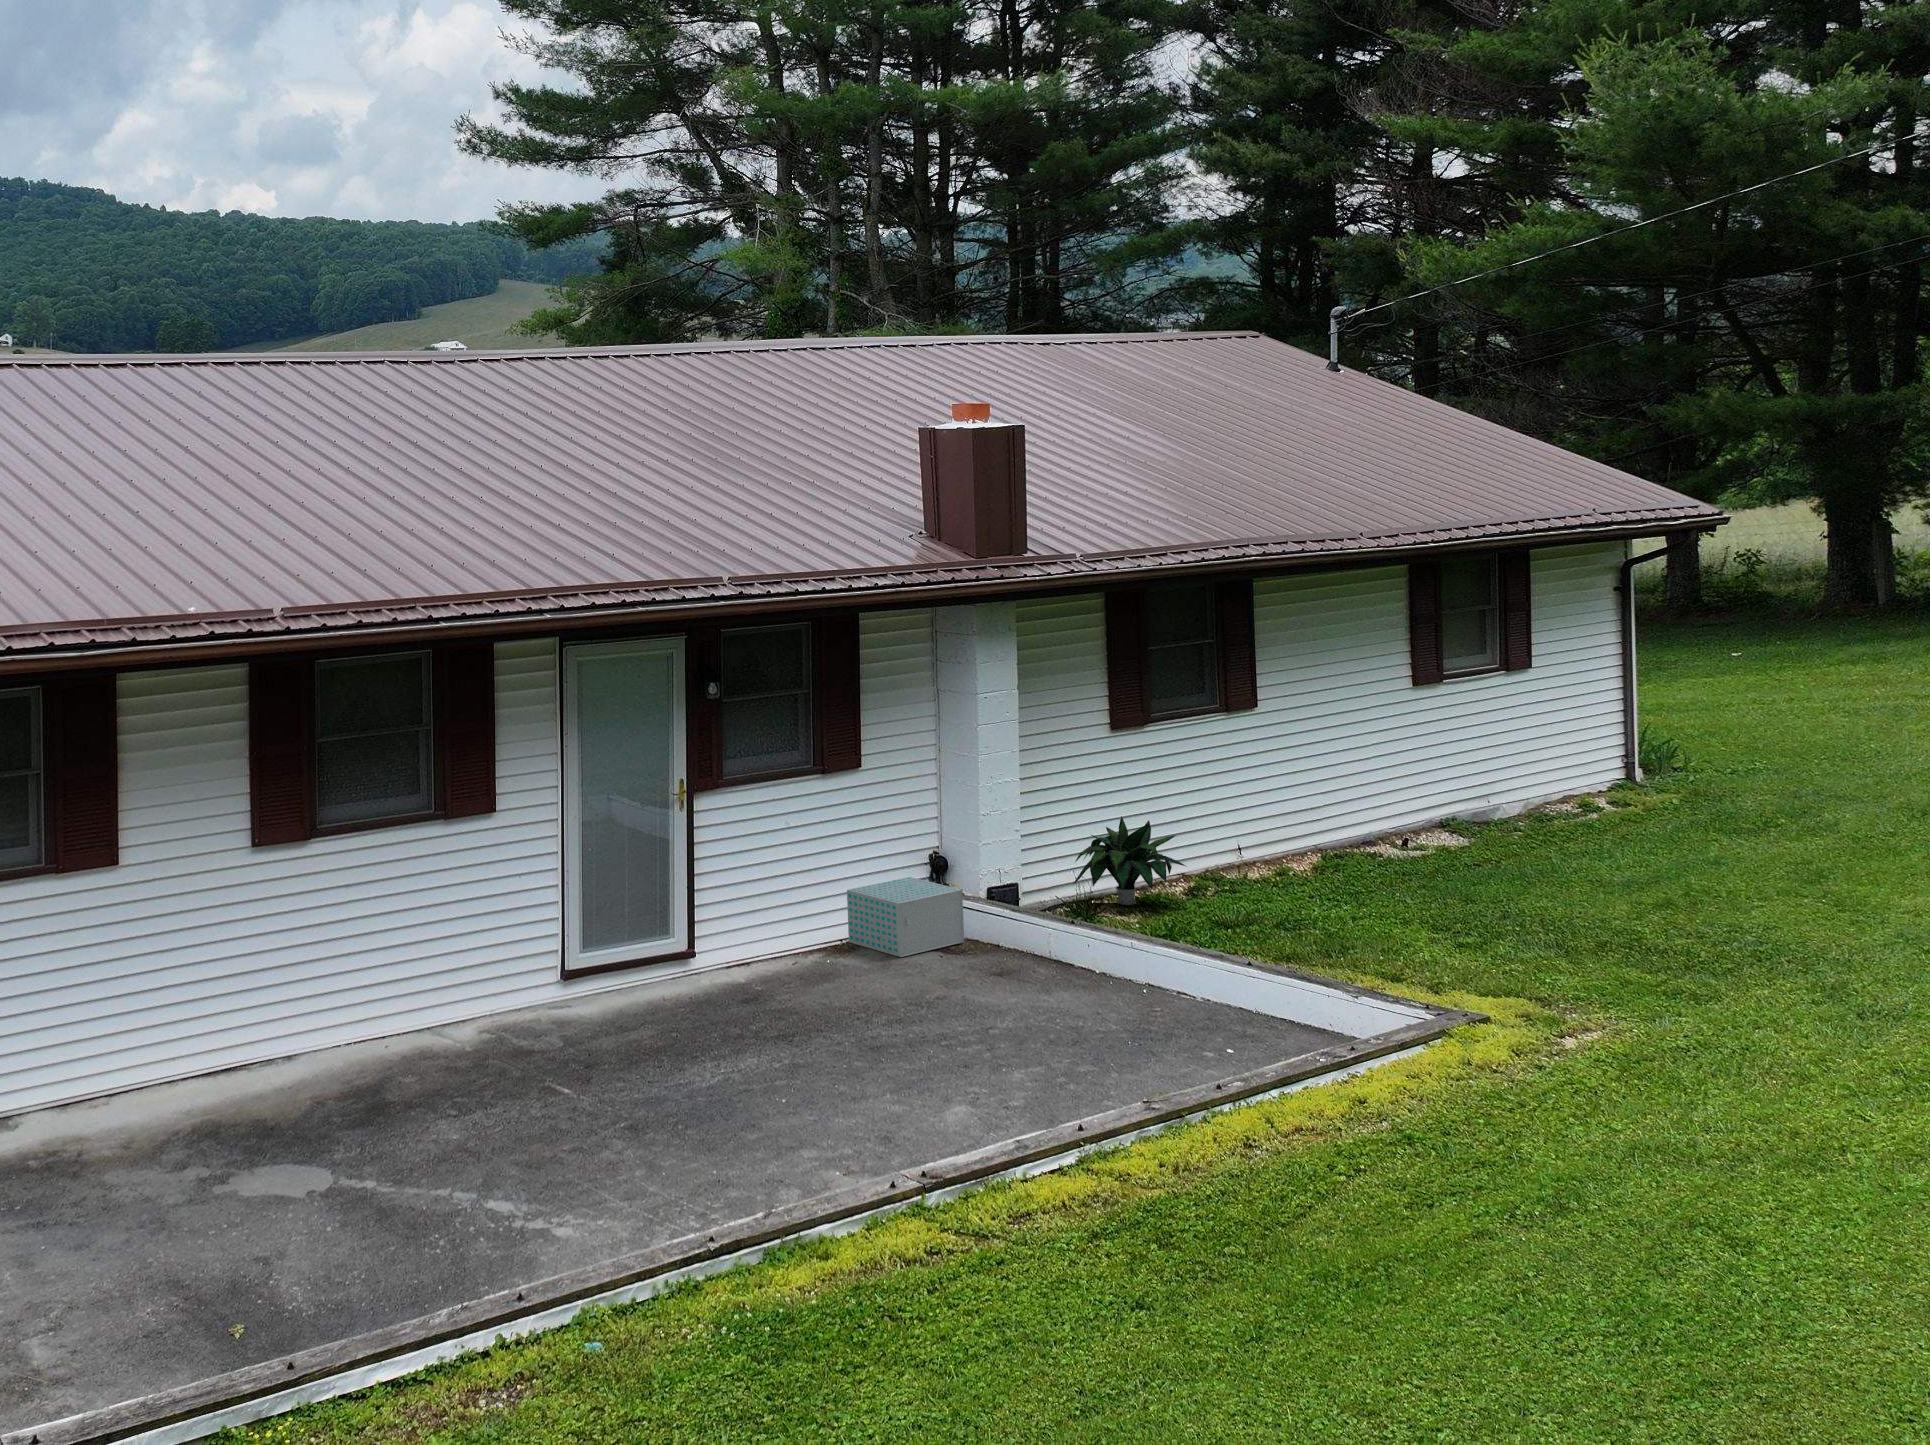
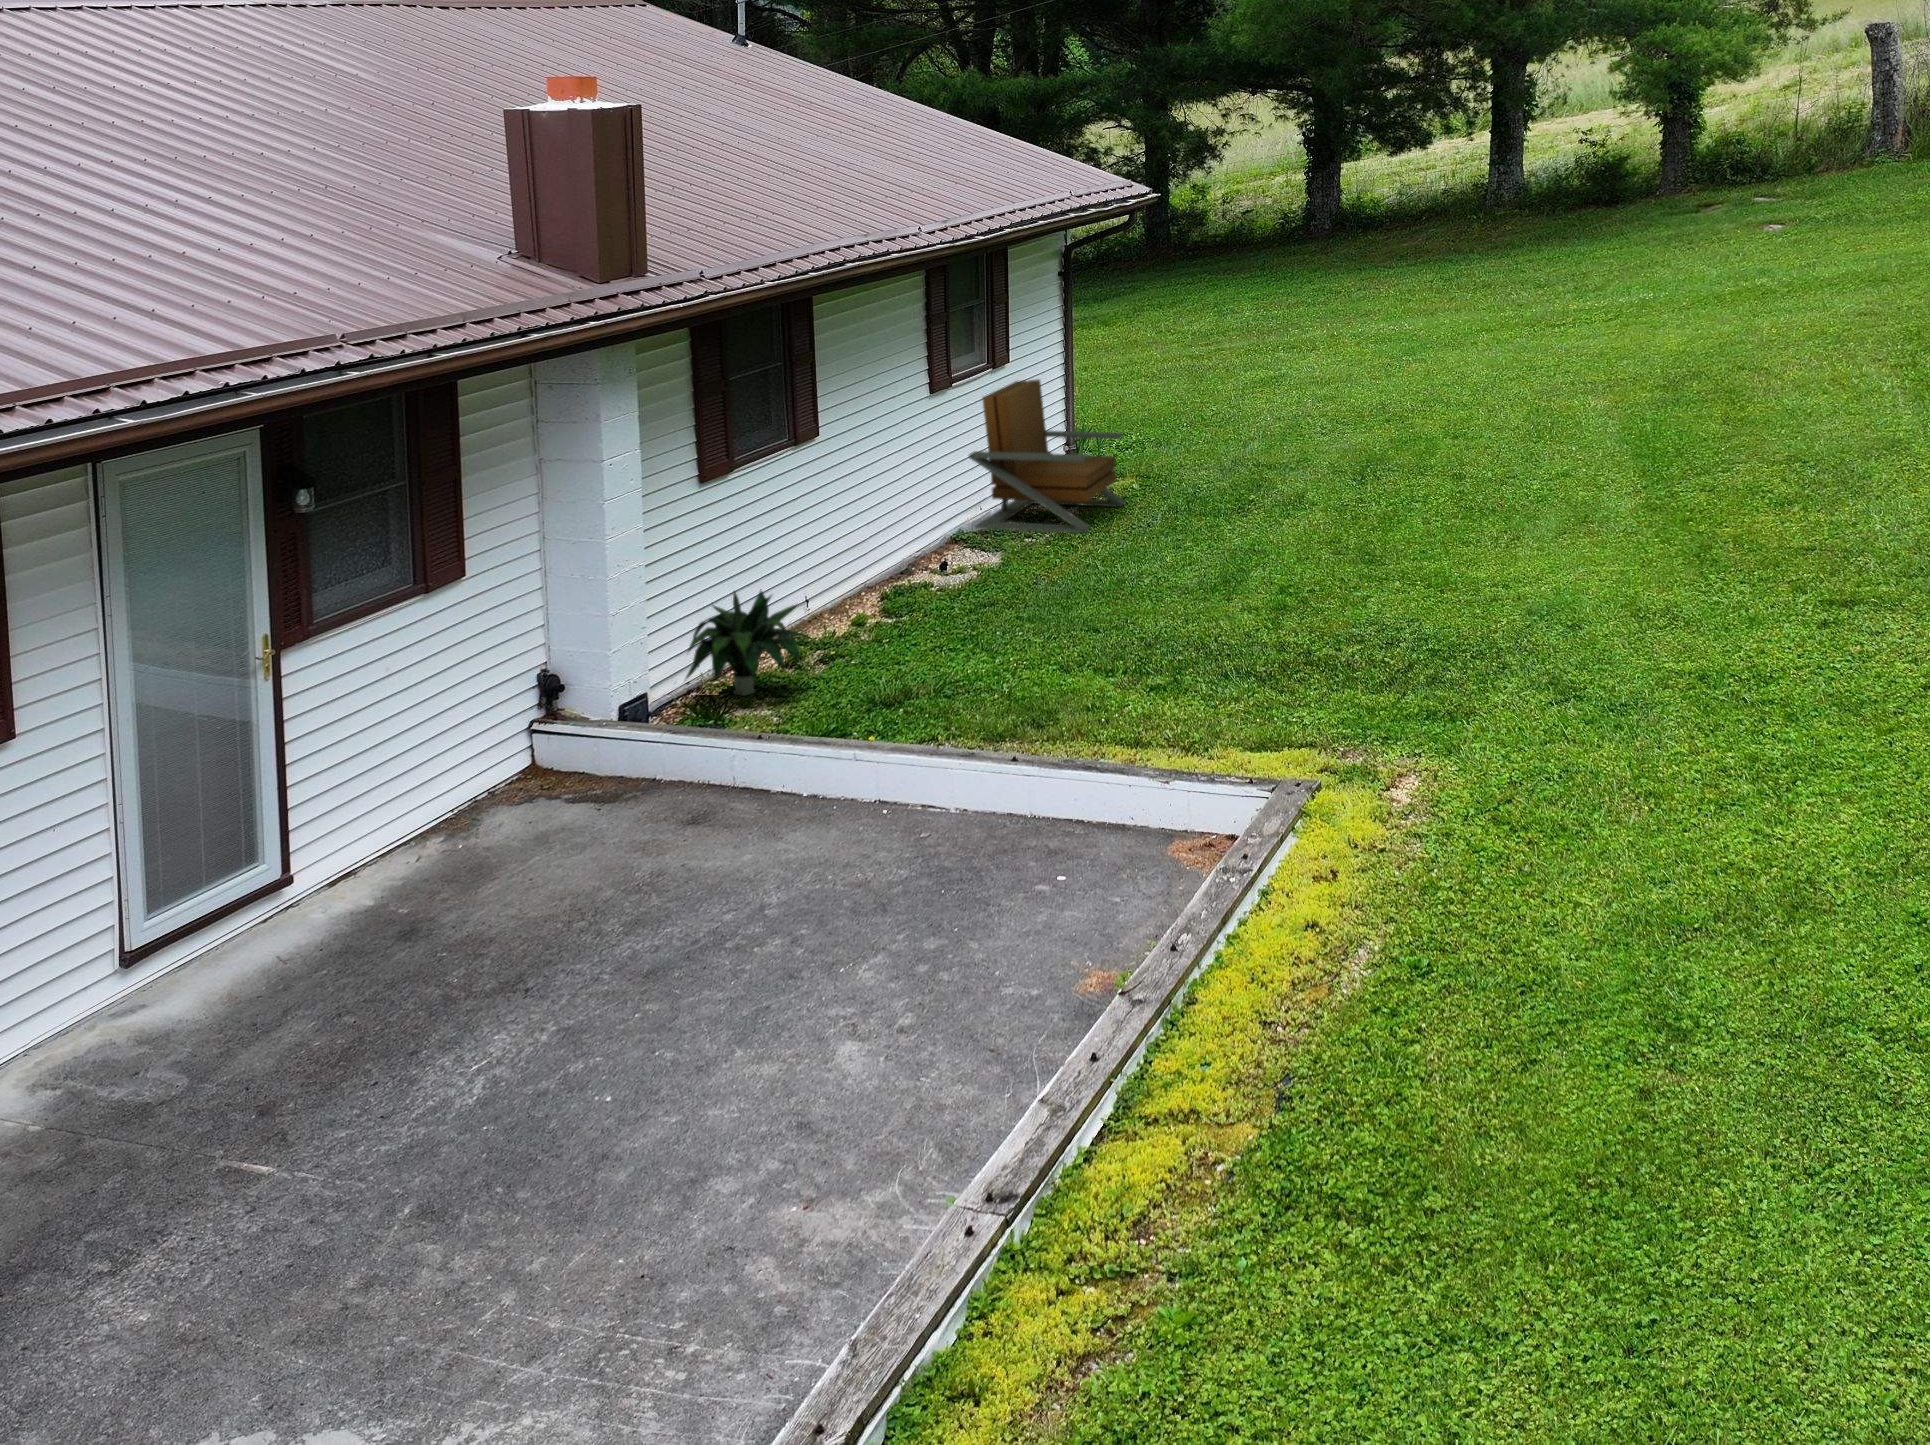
lounge chair: none [1457,683,1643,831] -> present [969,380,1125,533]
storage box: present [847,877,964,957] -> none [458,710,609,819]

